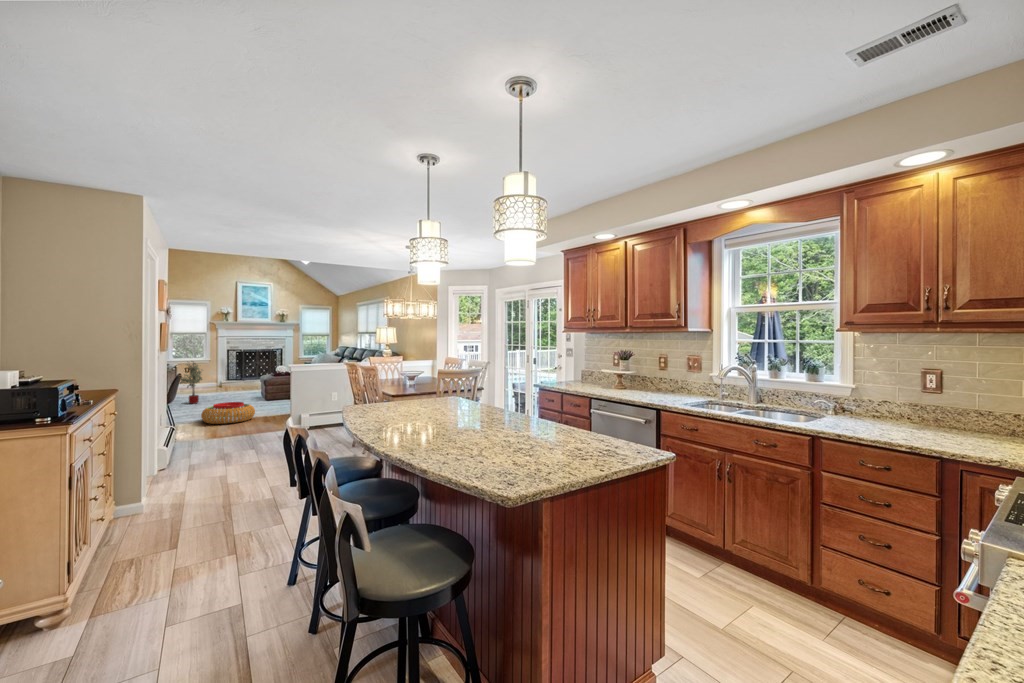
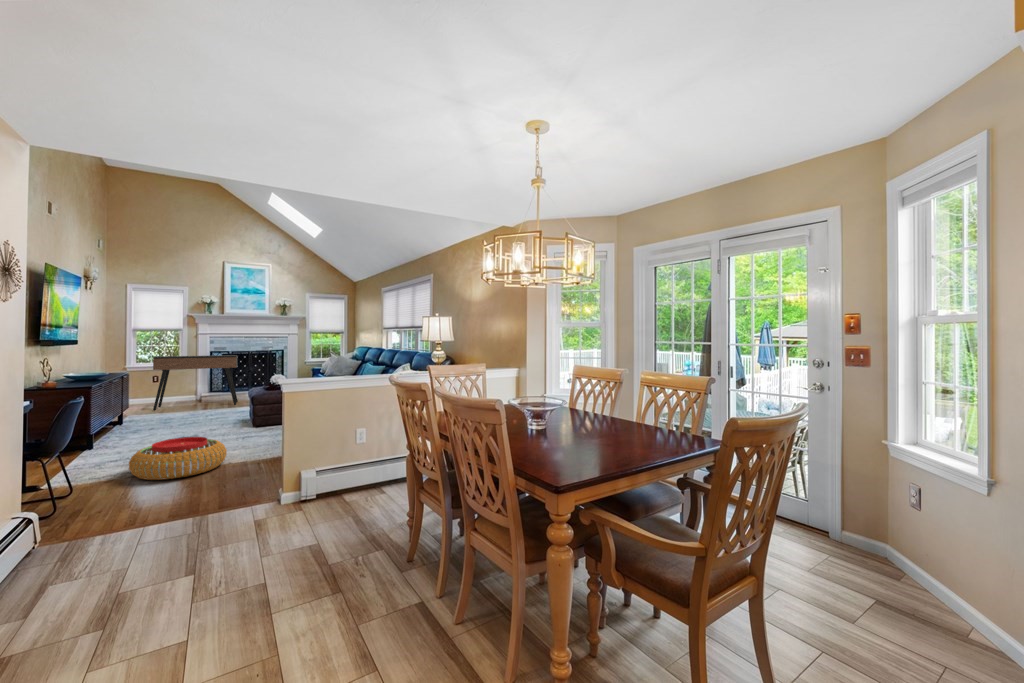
console table: none [190,353,249,393] -> present [153,355,238,410]
potted tree: present [179,361,202,404] -> none [119,367,163,432]

